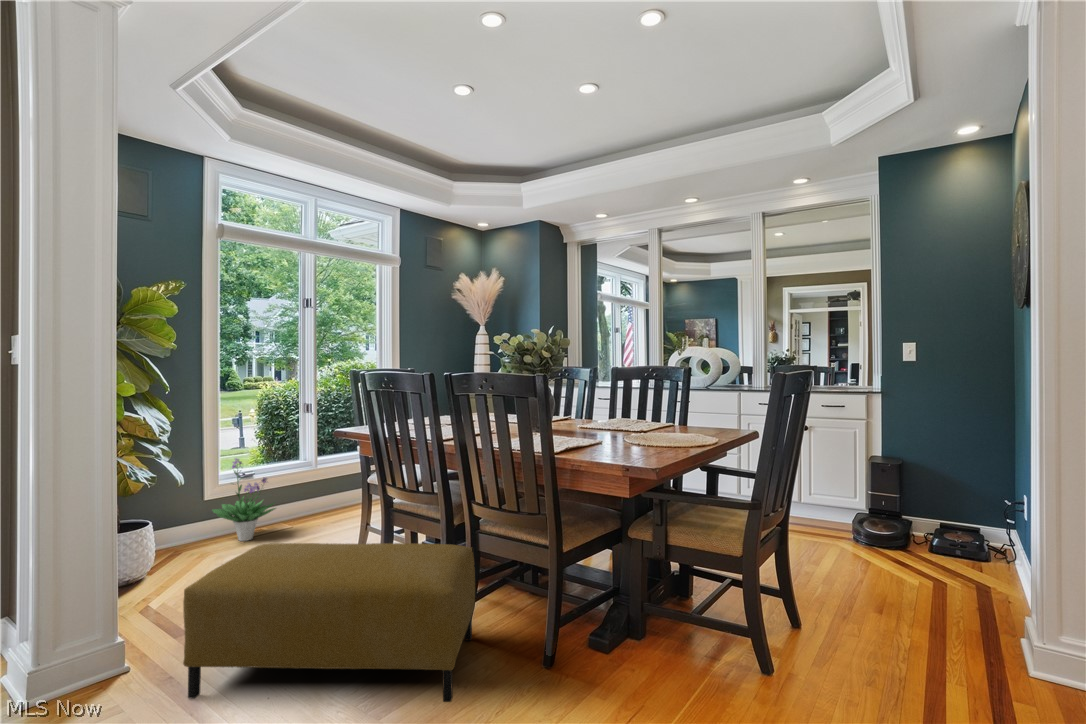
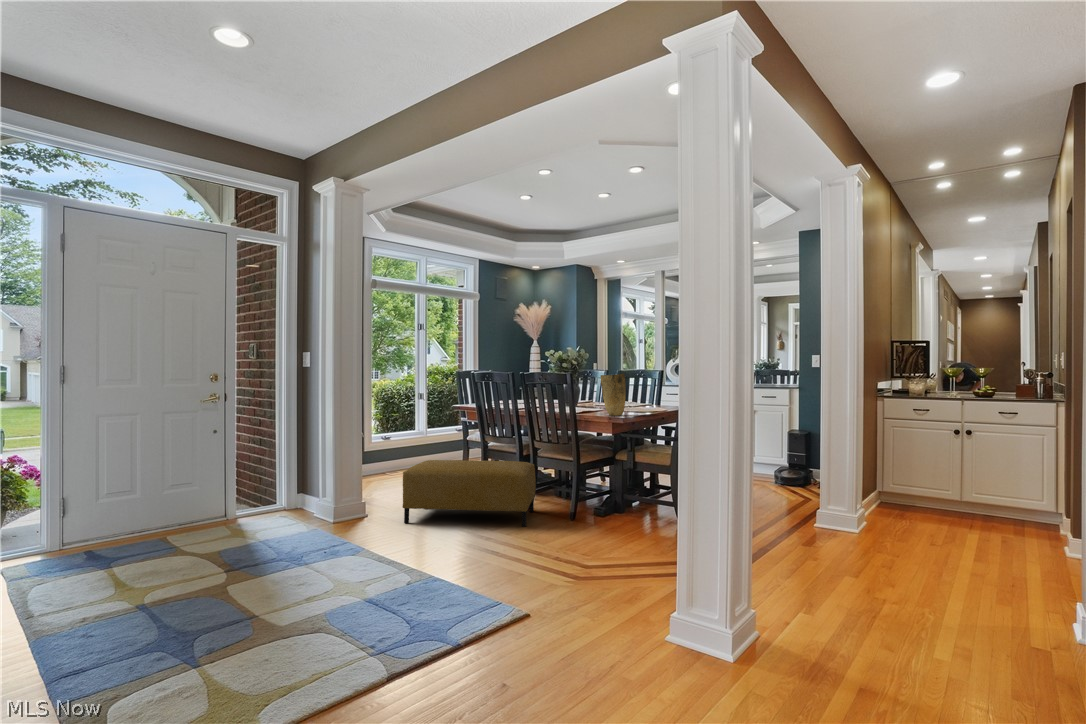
vase: none [602,373,653,457] -> present [601,374,626,416]
potted plant: present [212,458,276,541] -> none [371,426,410,477]

